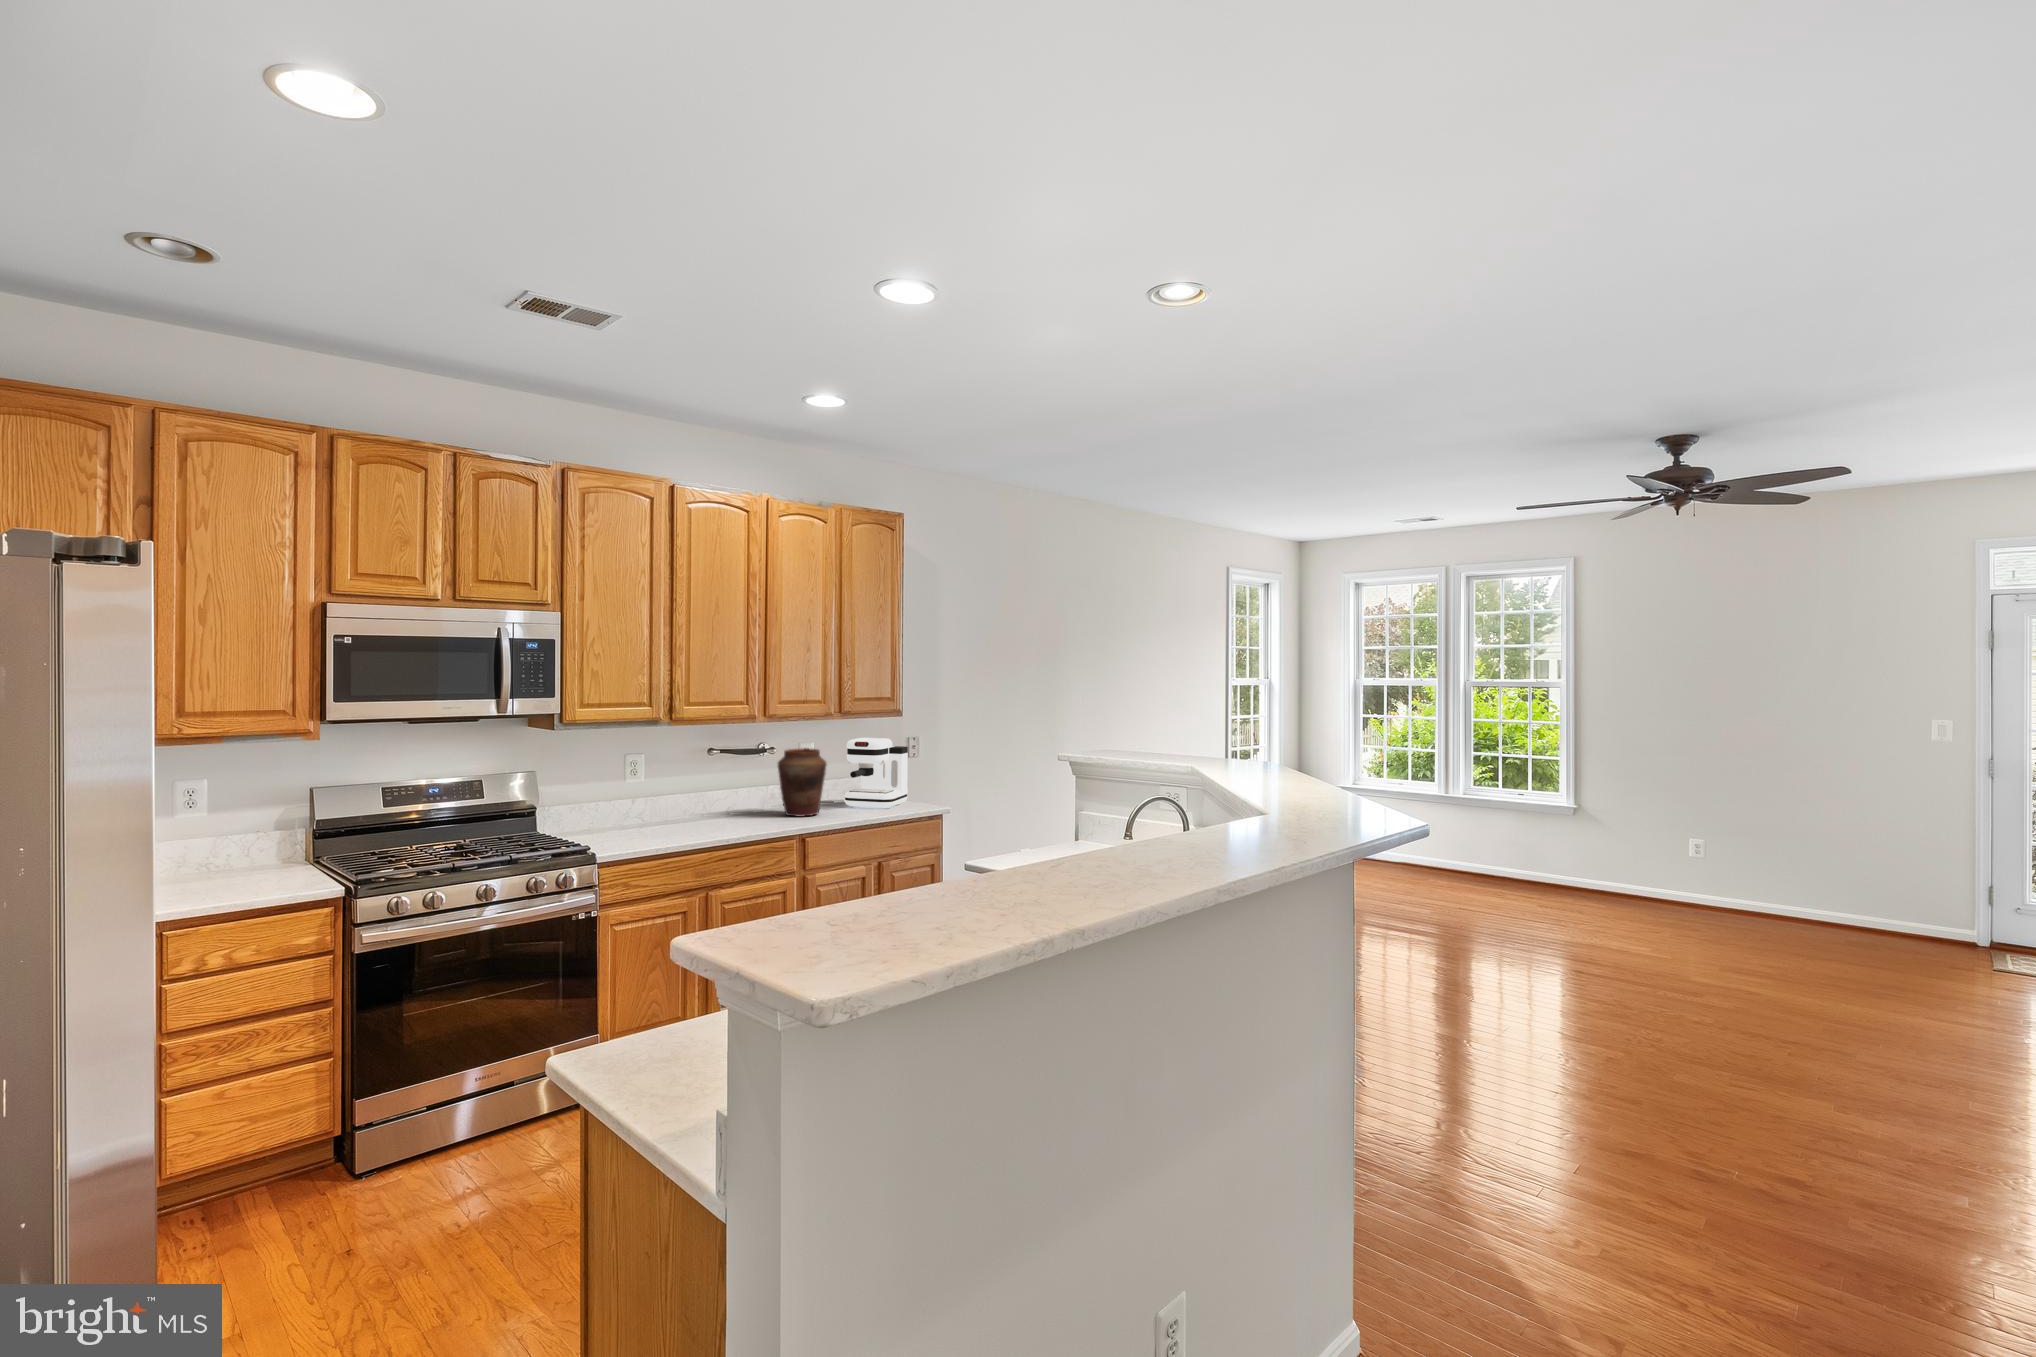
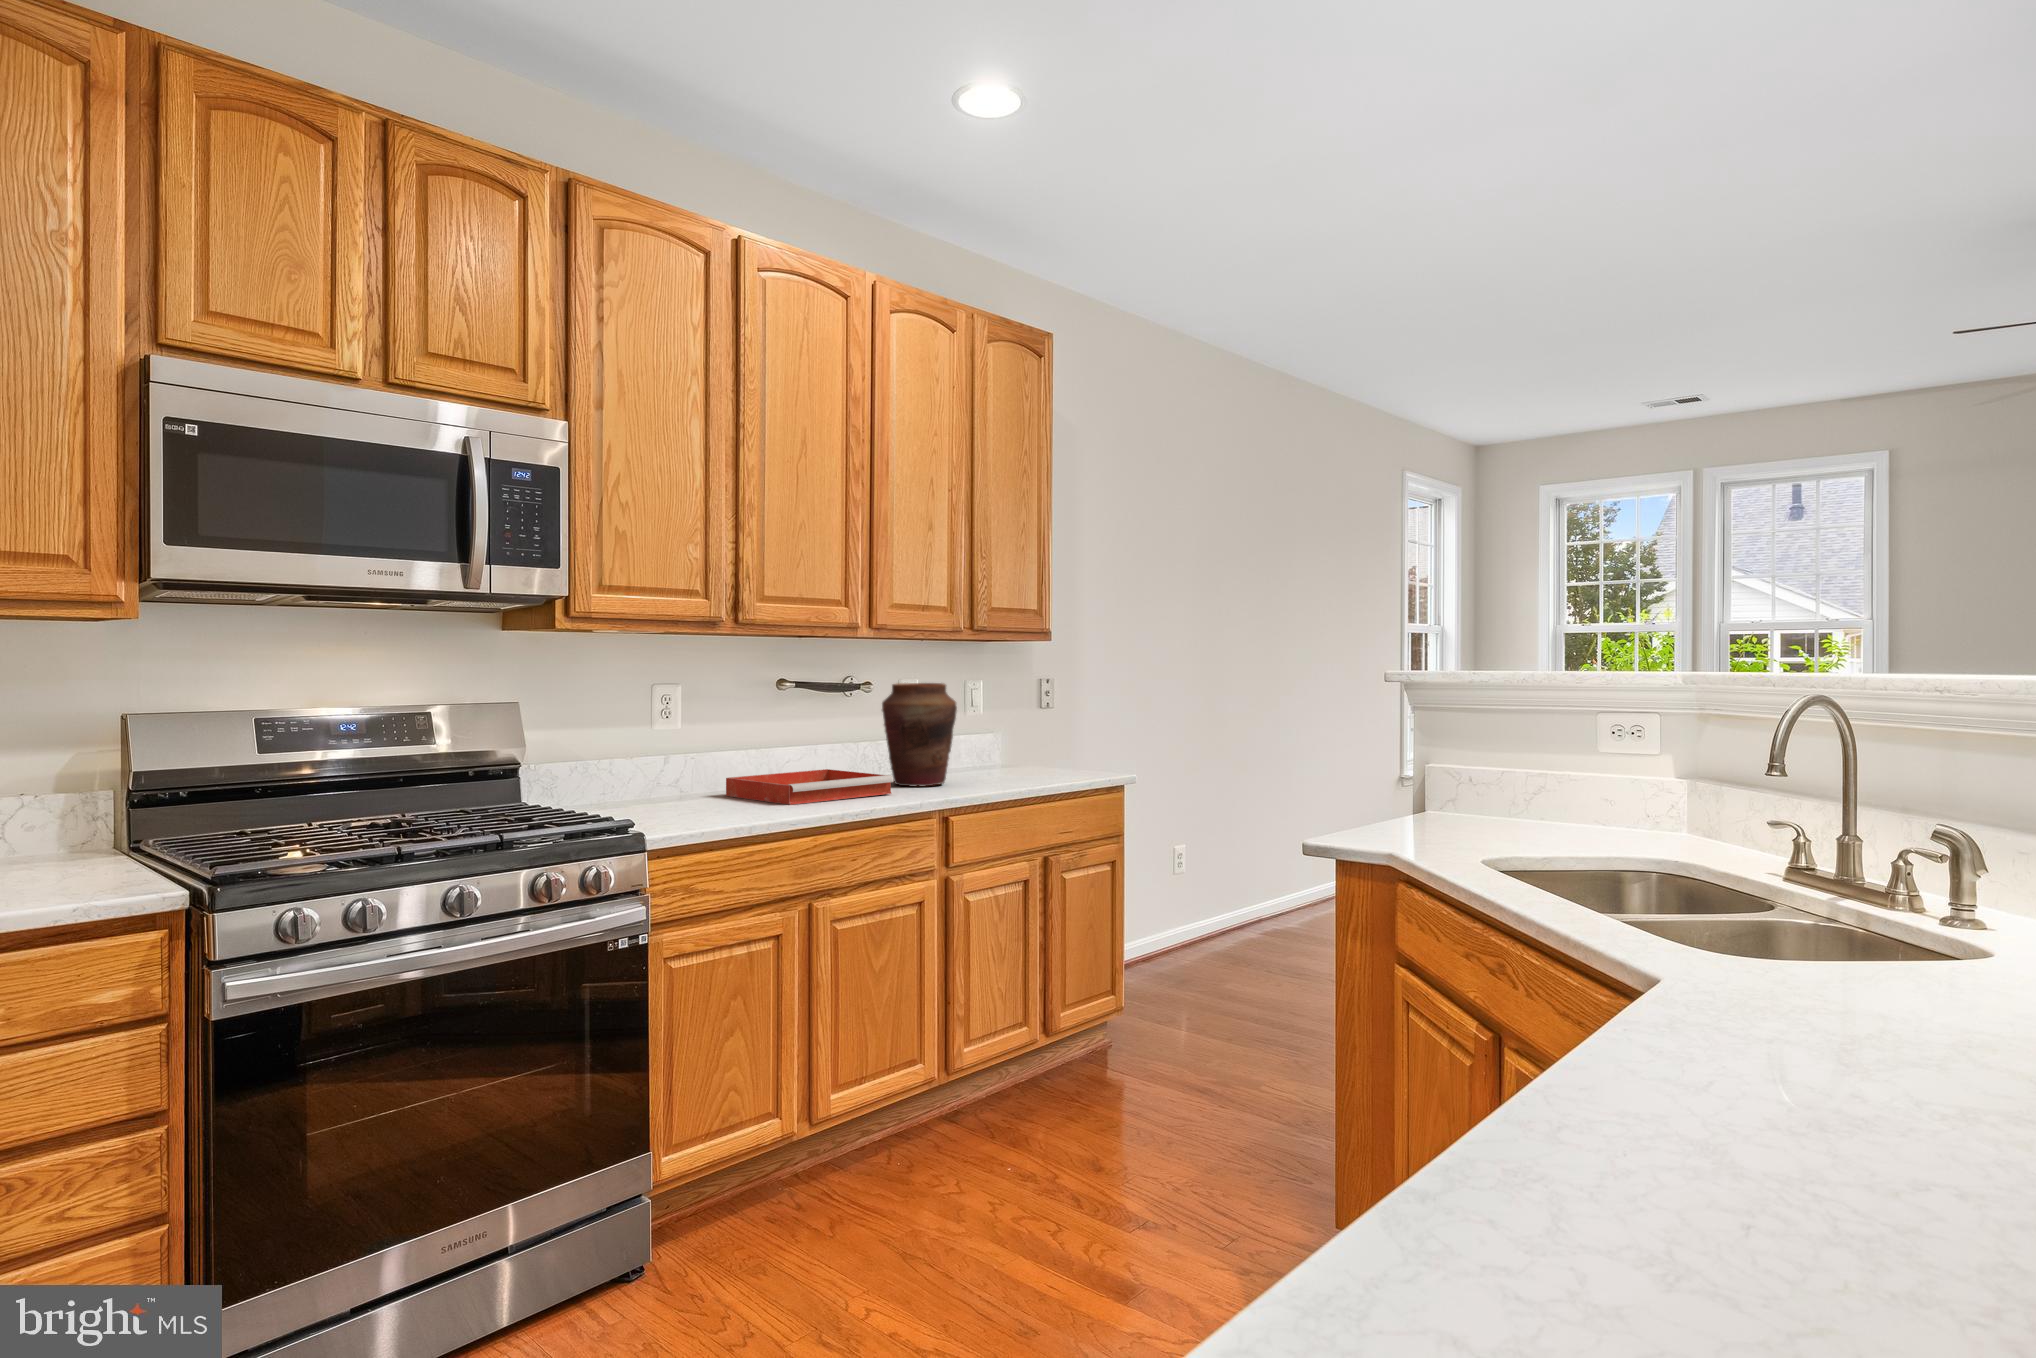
coffee maker: present [845,738,908,809] -> none [970,674,1058,778]
tray: none [670,805,775,832] -> present [726,769,894,805]

